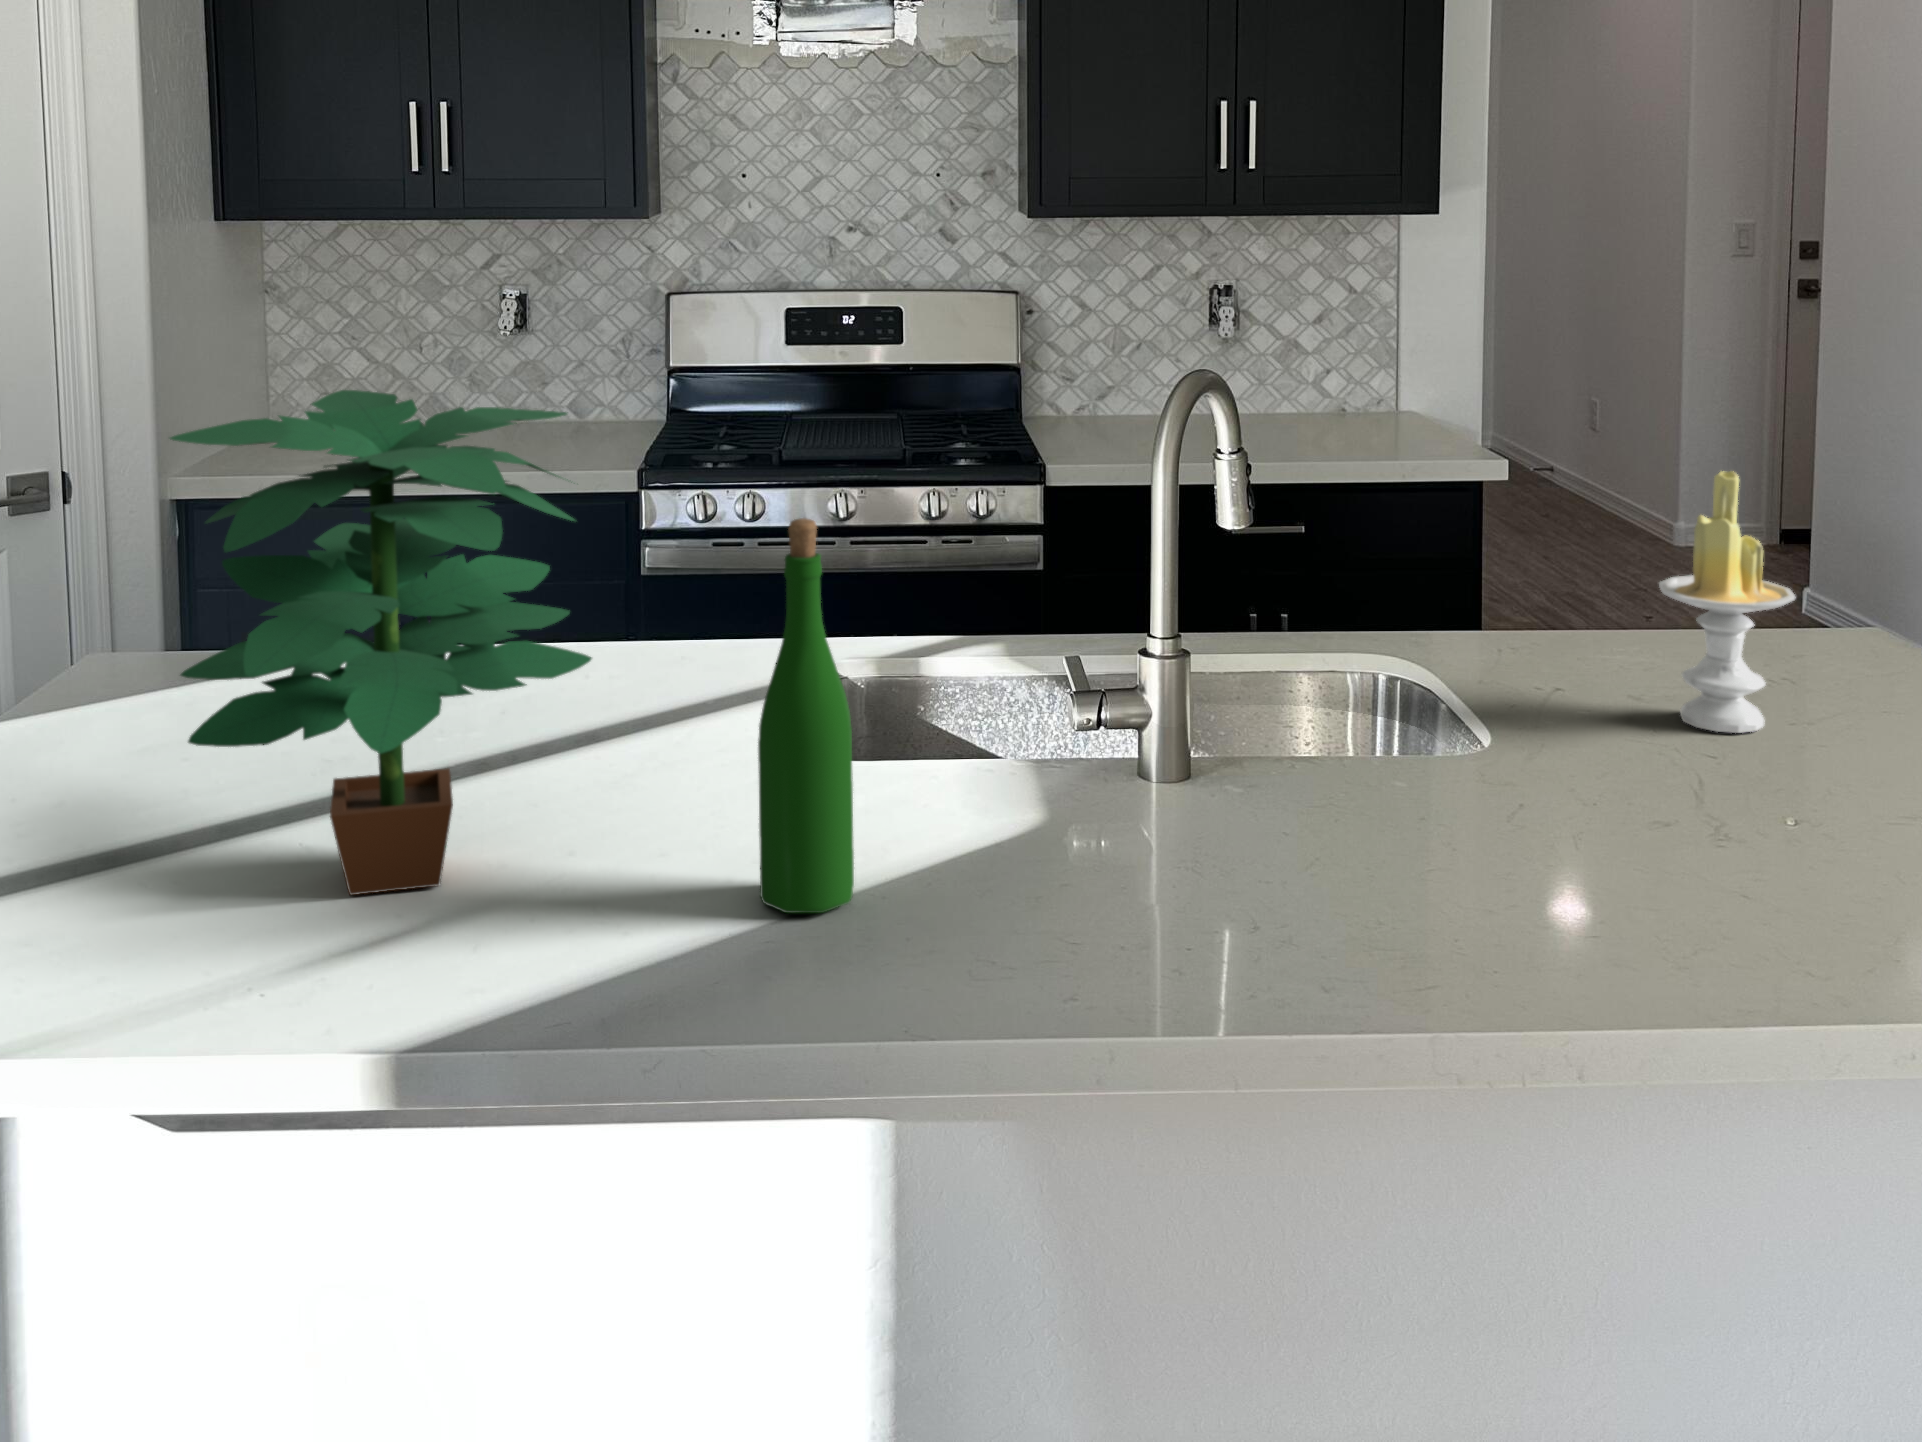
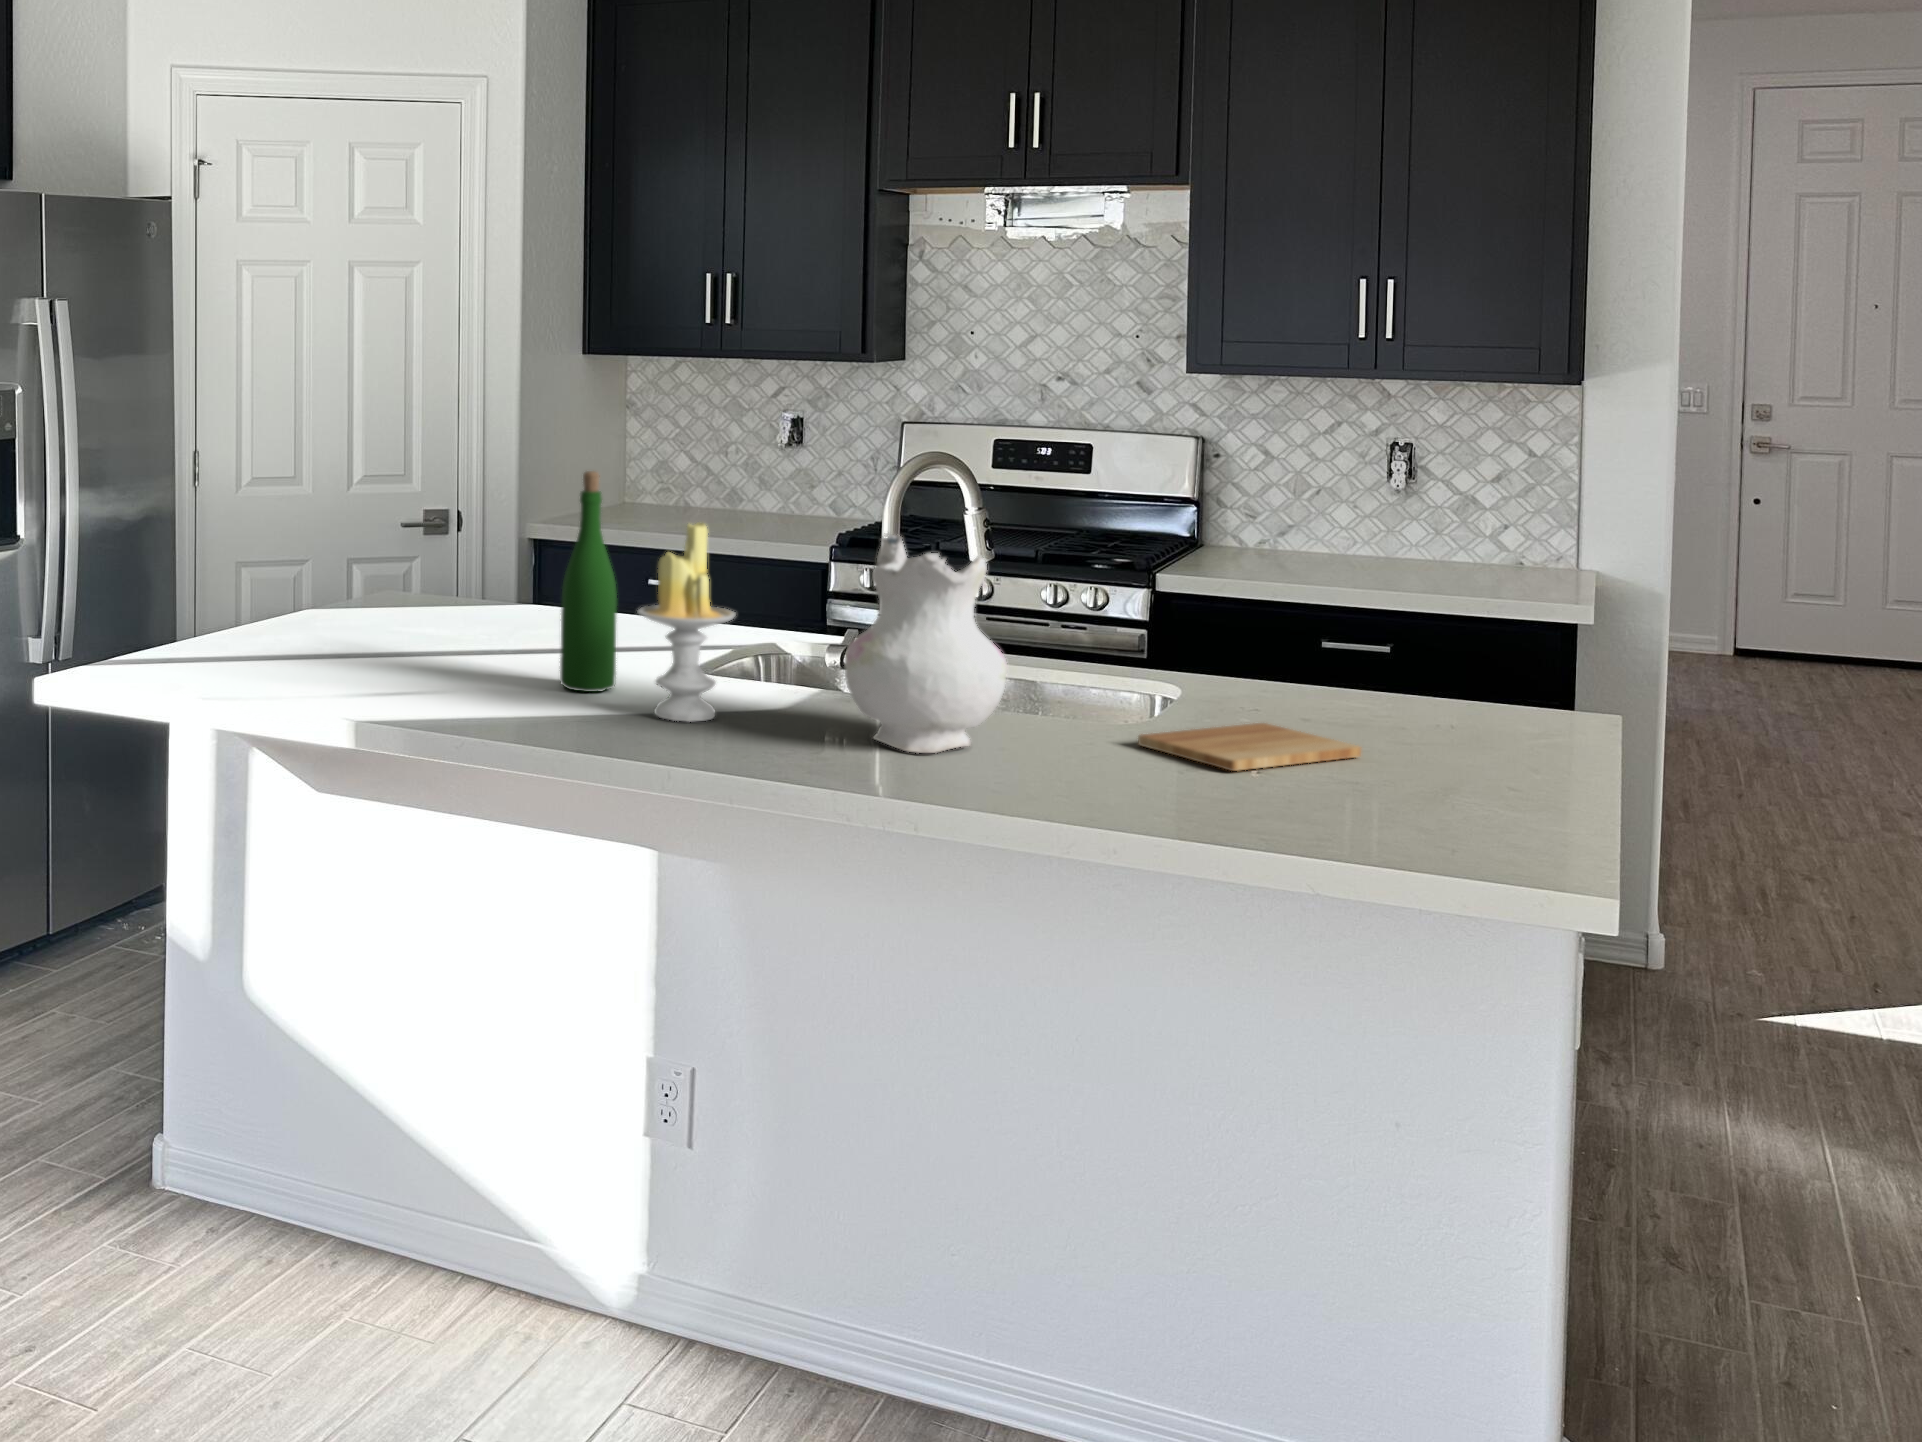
potted plant: present [170,390,592,895] -> none [310,402,528,659]
candle: present [1659,471,1795,733] -> present [638,523,736,721]
ceramic pitcher: none [1306,580,1575,950] -> present [844,533,1007,753]
cutting board: none [1659,760,1885,877] -> present [1138,723,1361,771]

